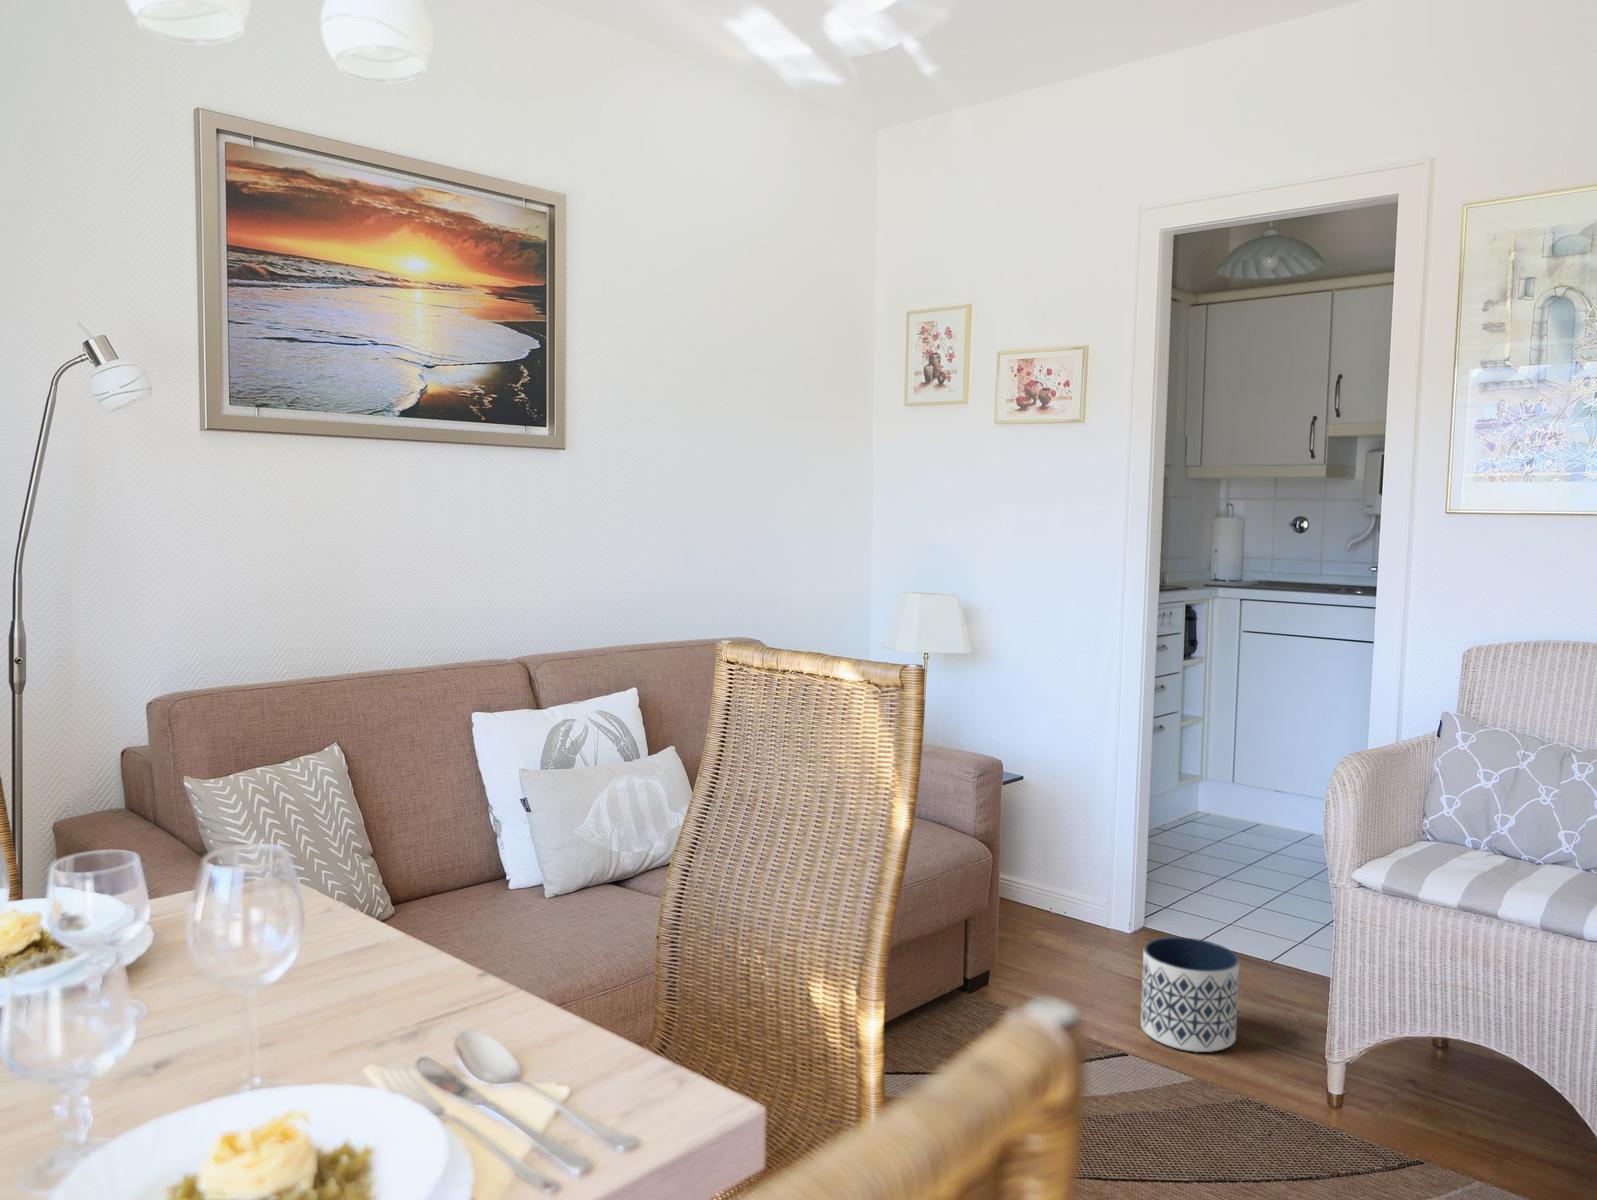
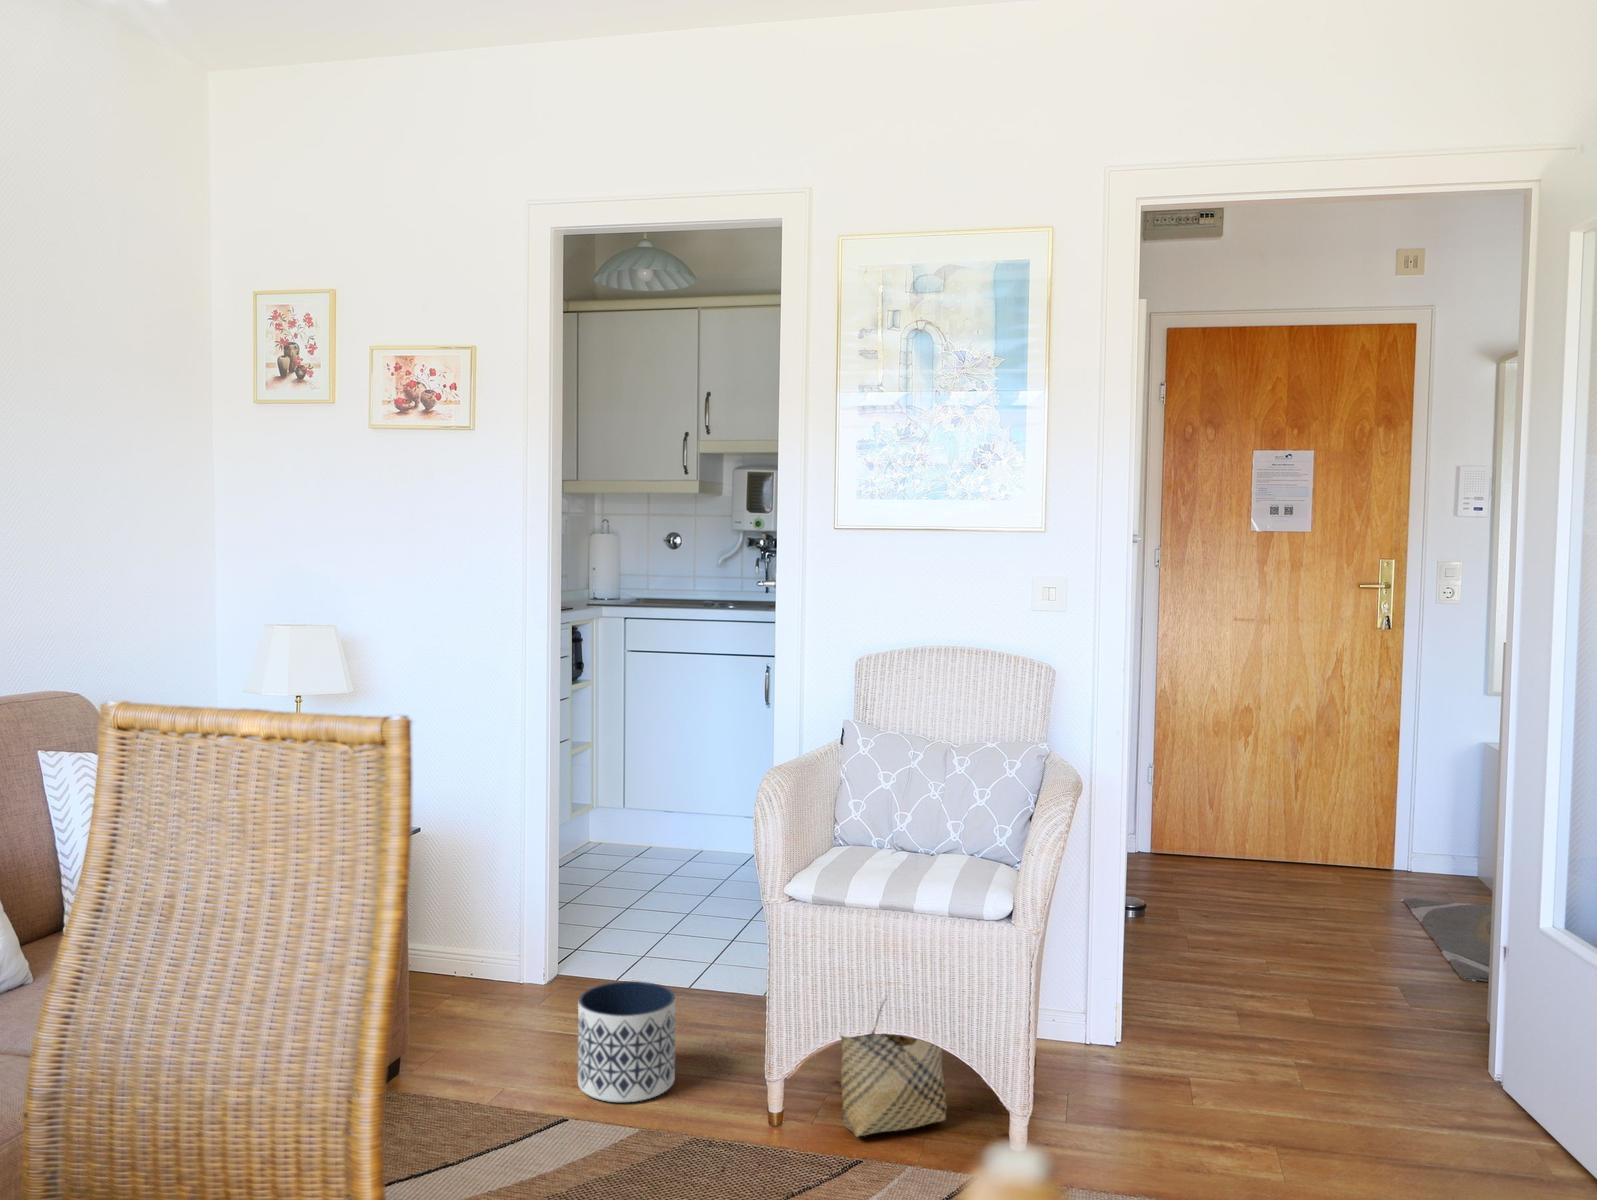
woven basket: none [1406,963,1536,1150] -> present [841,1000,947,1137]

